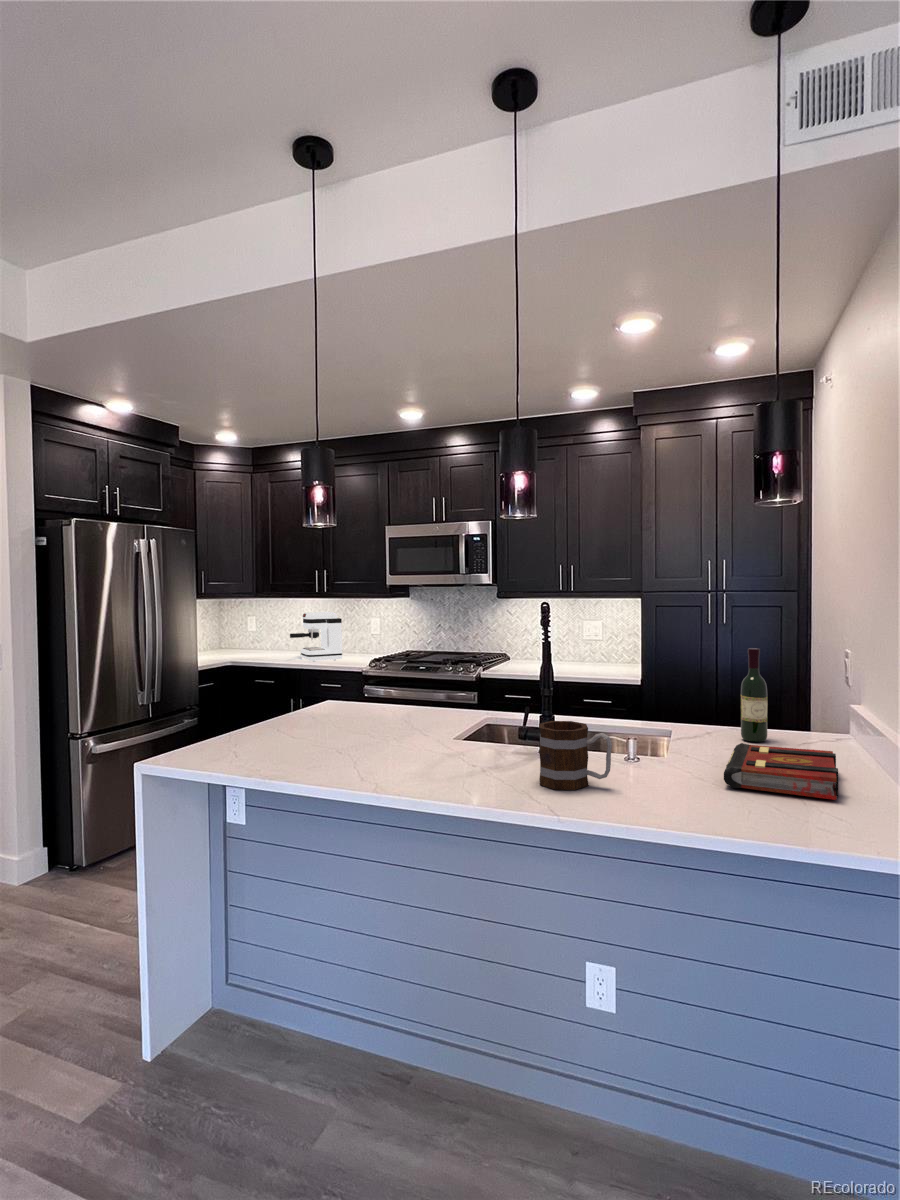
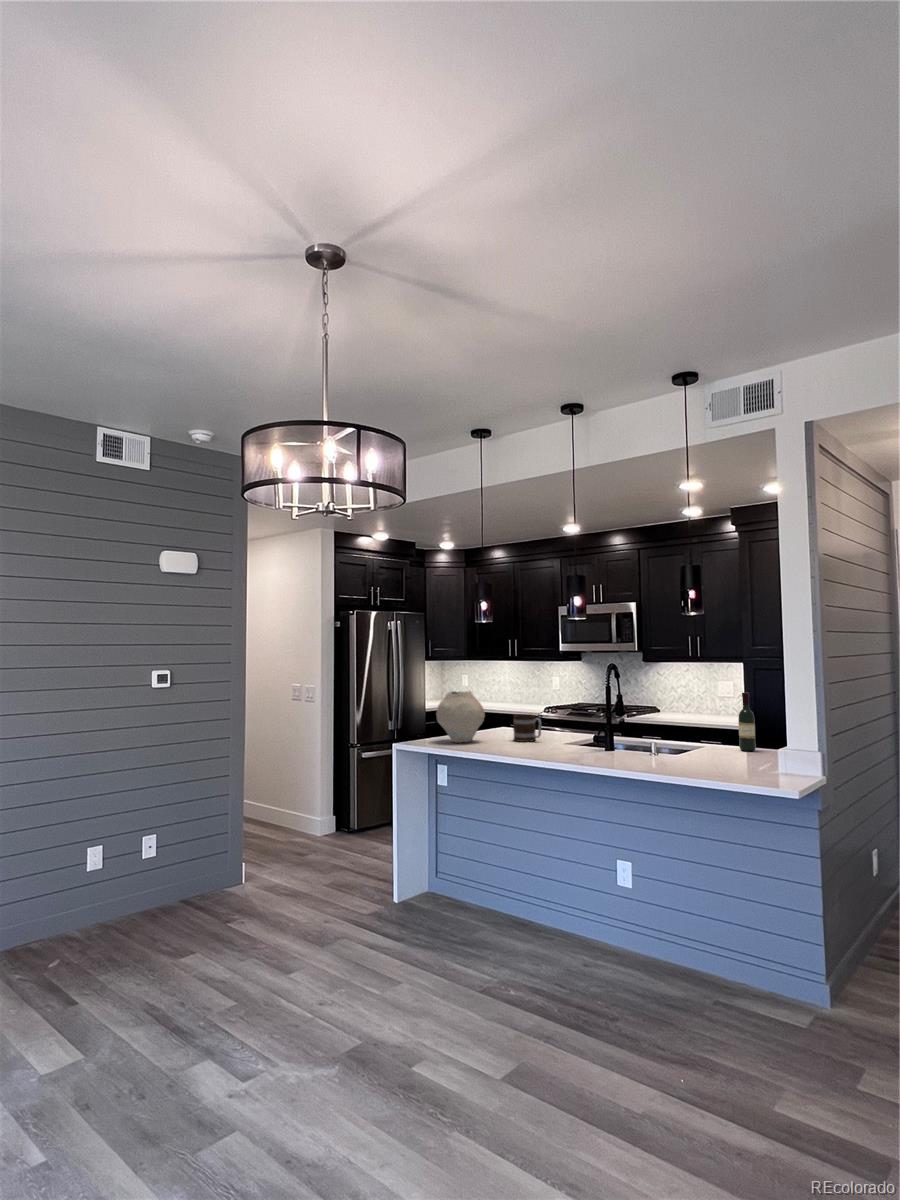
coffee maker: present [290,612,342,662] -> none [490,671,529,708]
vase: none [223,656,314,751] -> present [436,691,485,743]
mug: present [539,721,612,790] -> present [513,714,541,742]
book: present [724,743,838,800] -> none [684,745,763,767]

